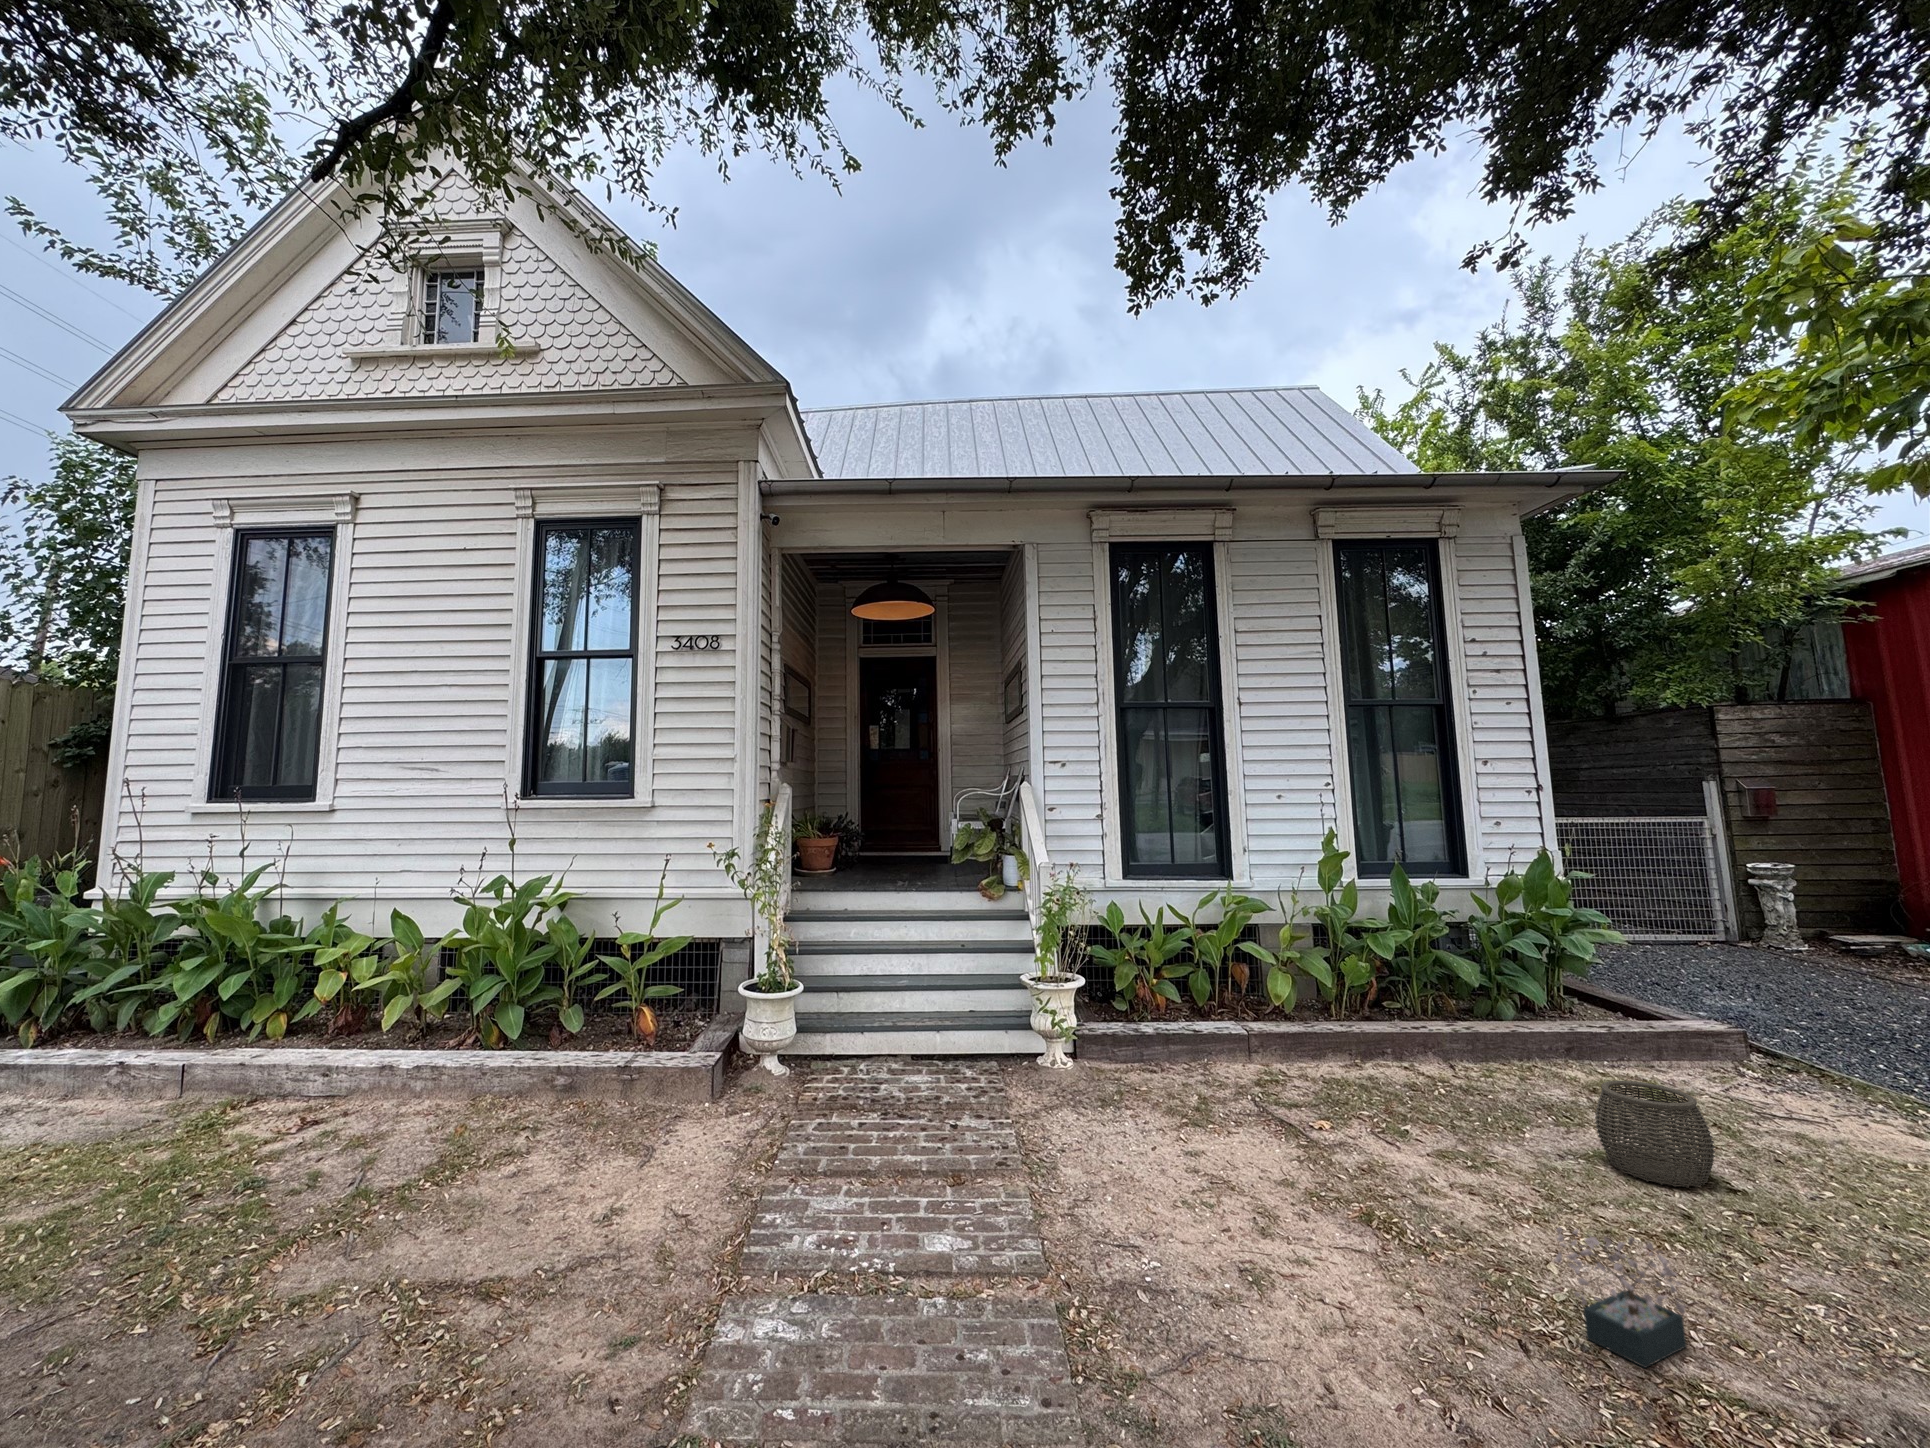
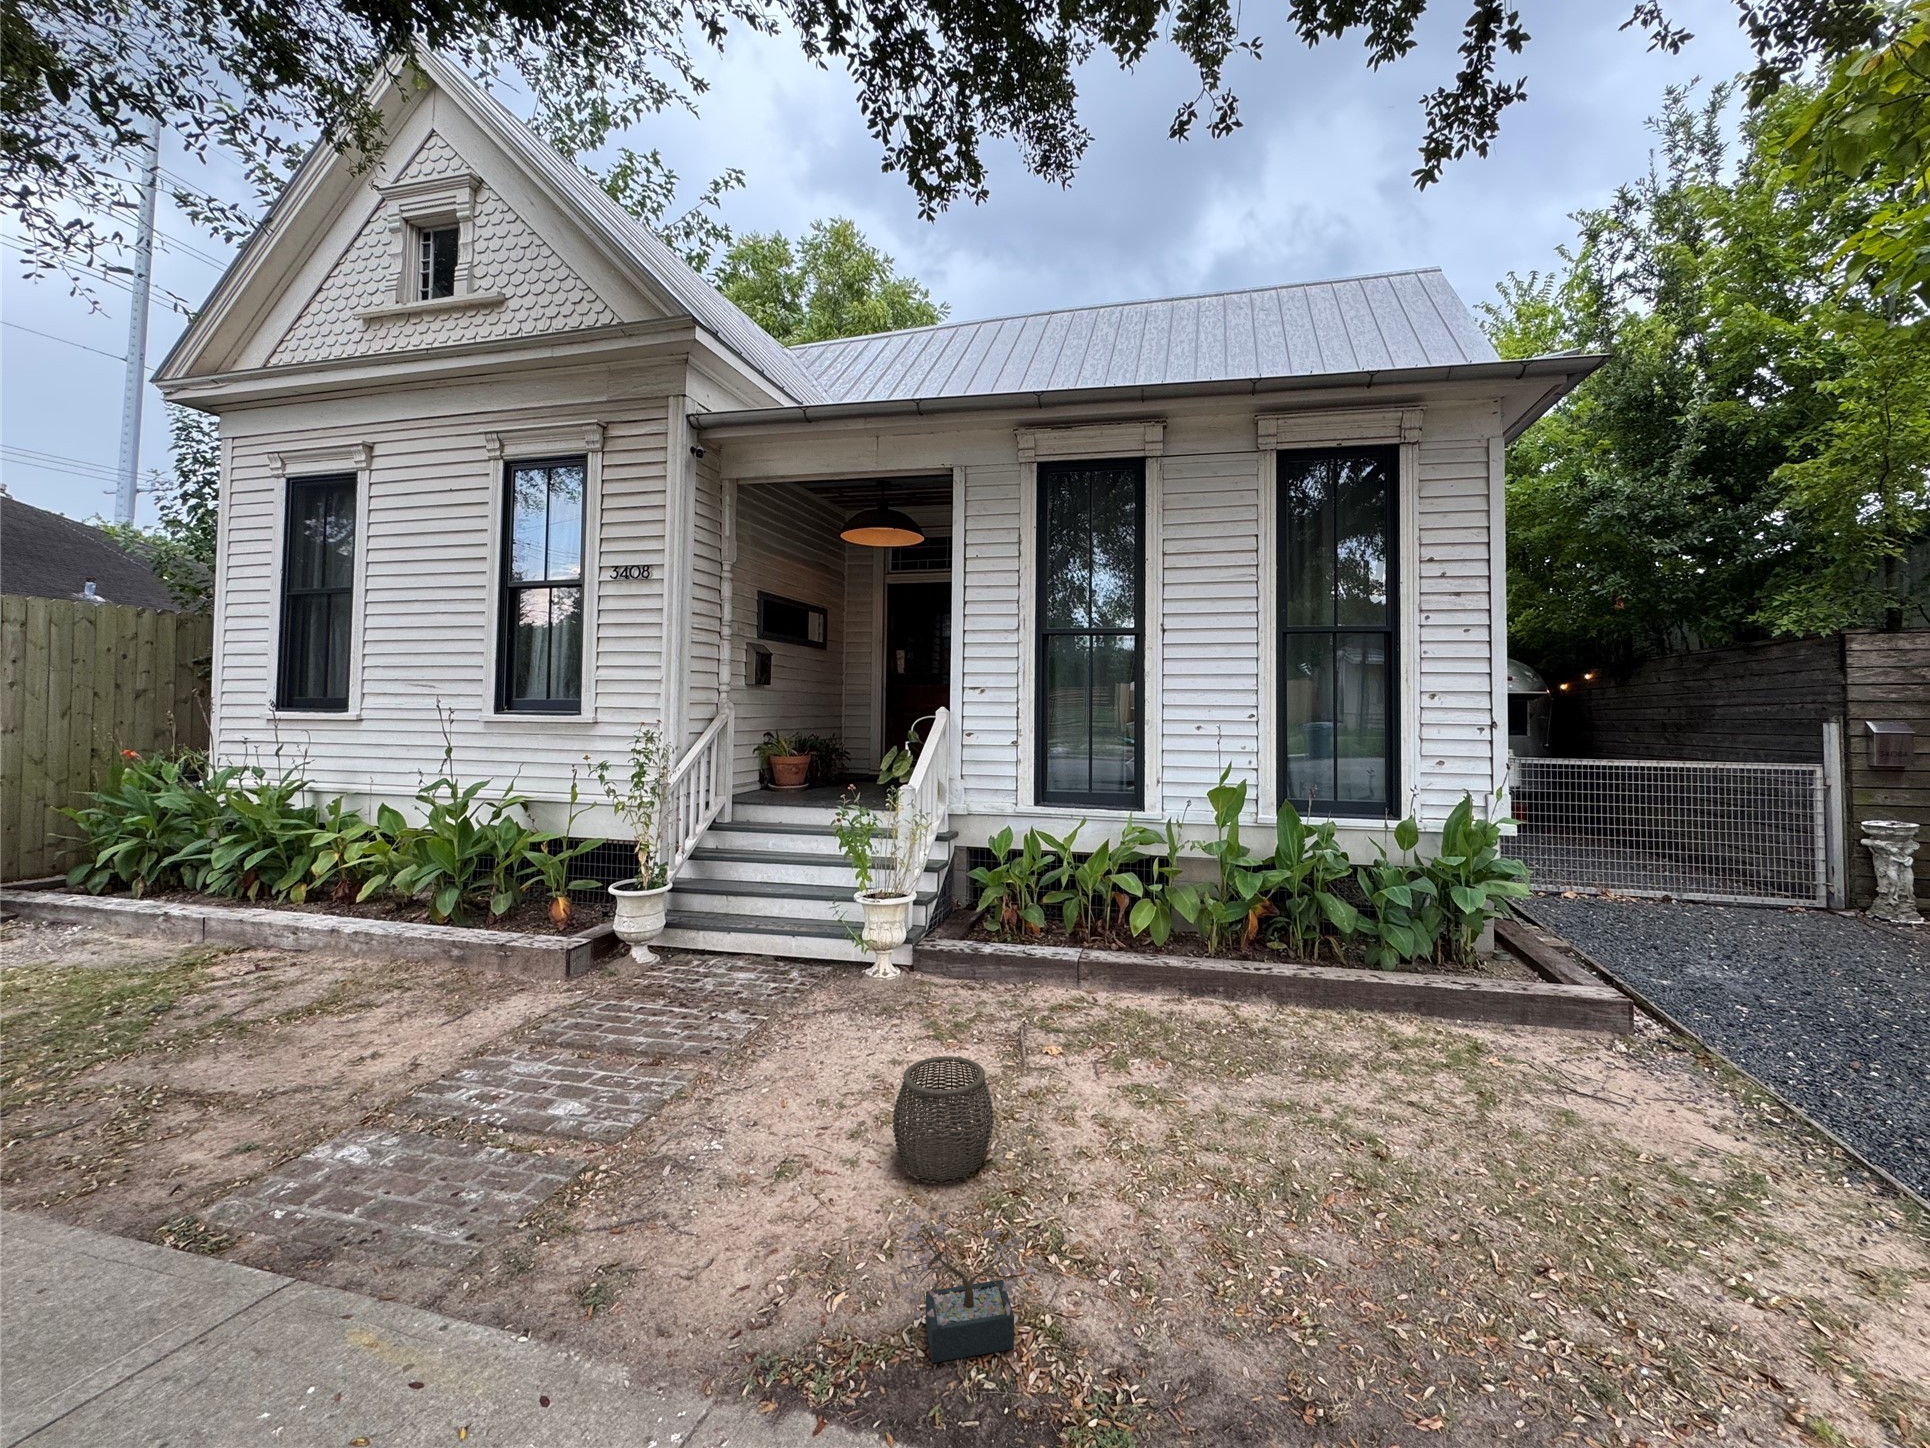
woven basket: present [1595,1081,1715,1188] -> present [892,1056,994,1182]

